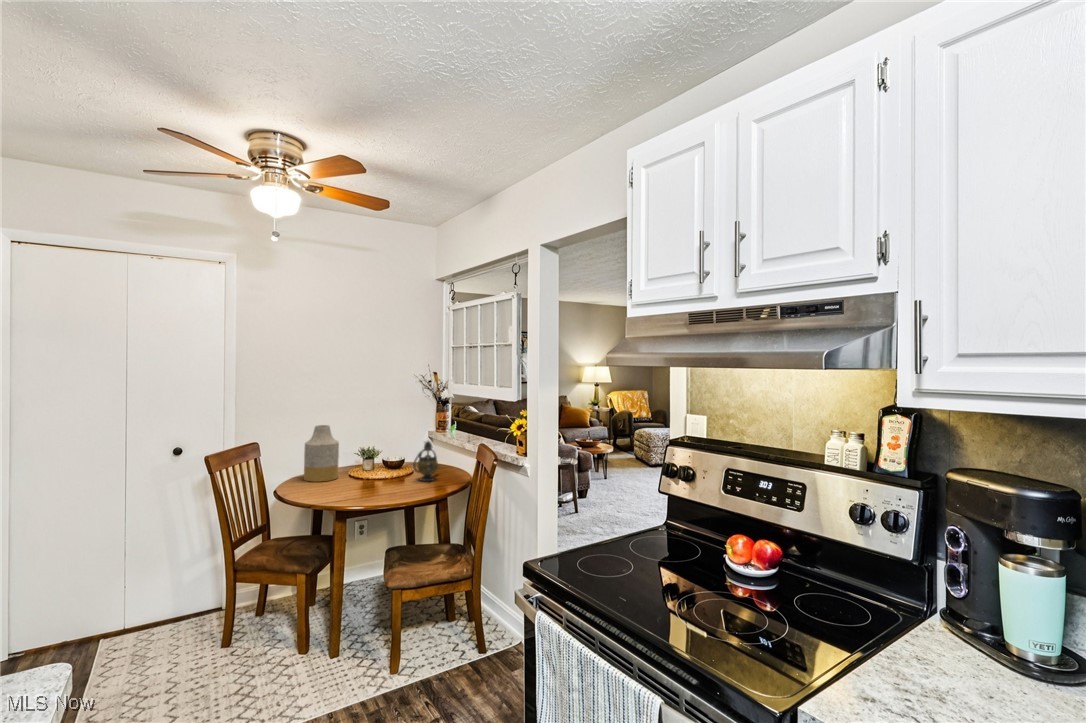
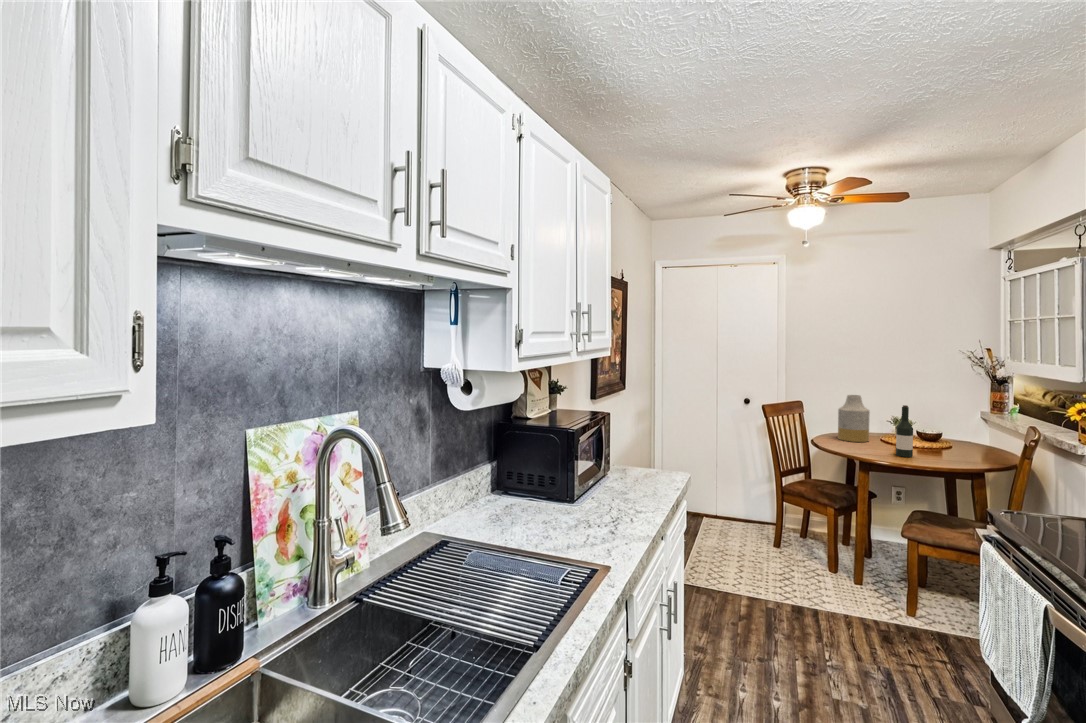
wine bottle: none [372,435,388,492] -> present [896,405,913,457]
teapot: present [413,441,440,481] -> none [945,417,984,458]

